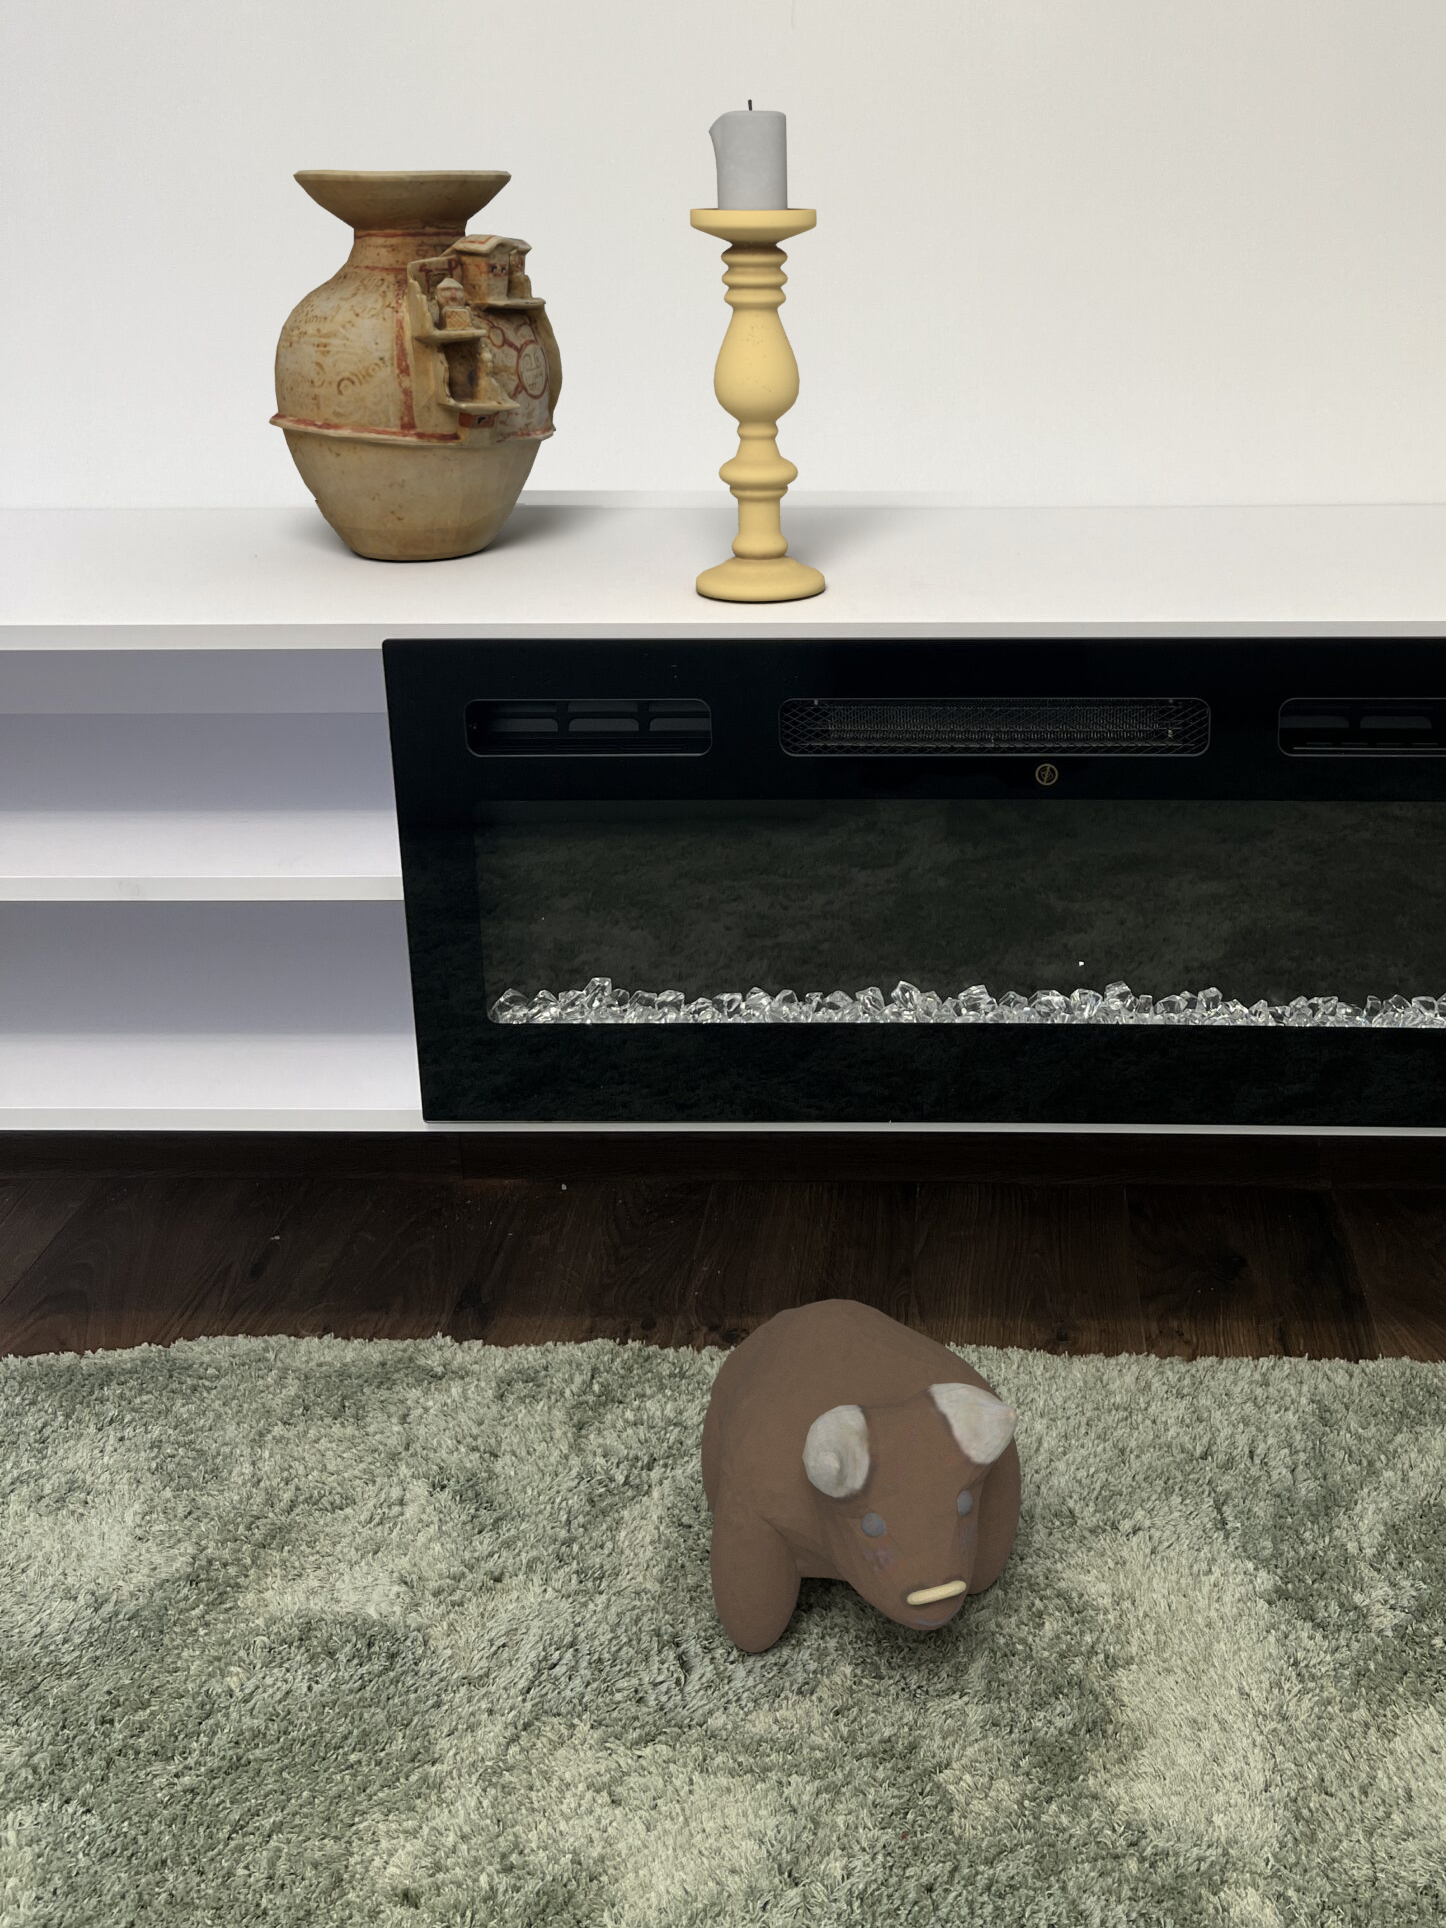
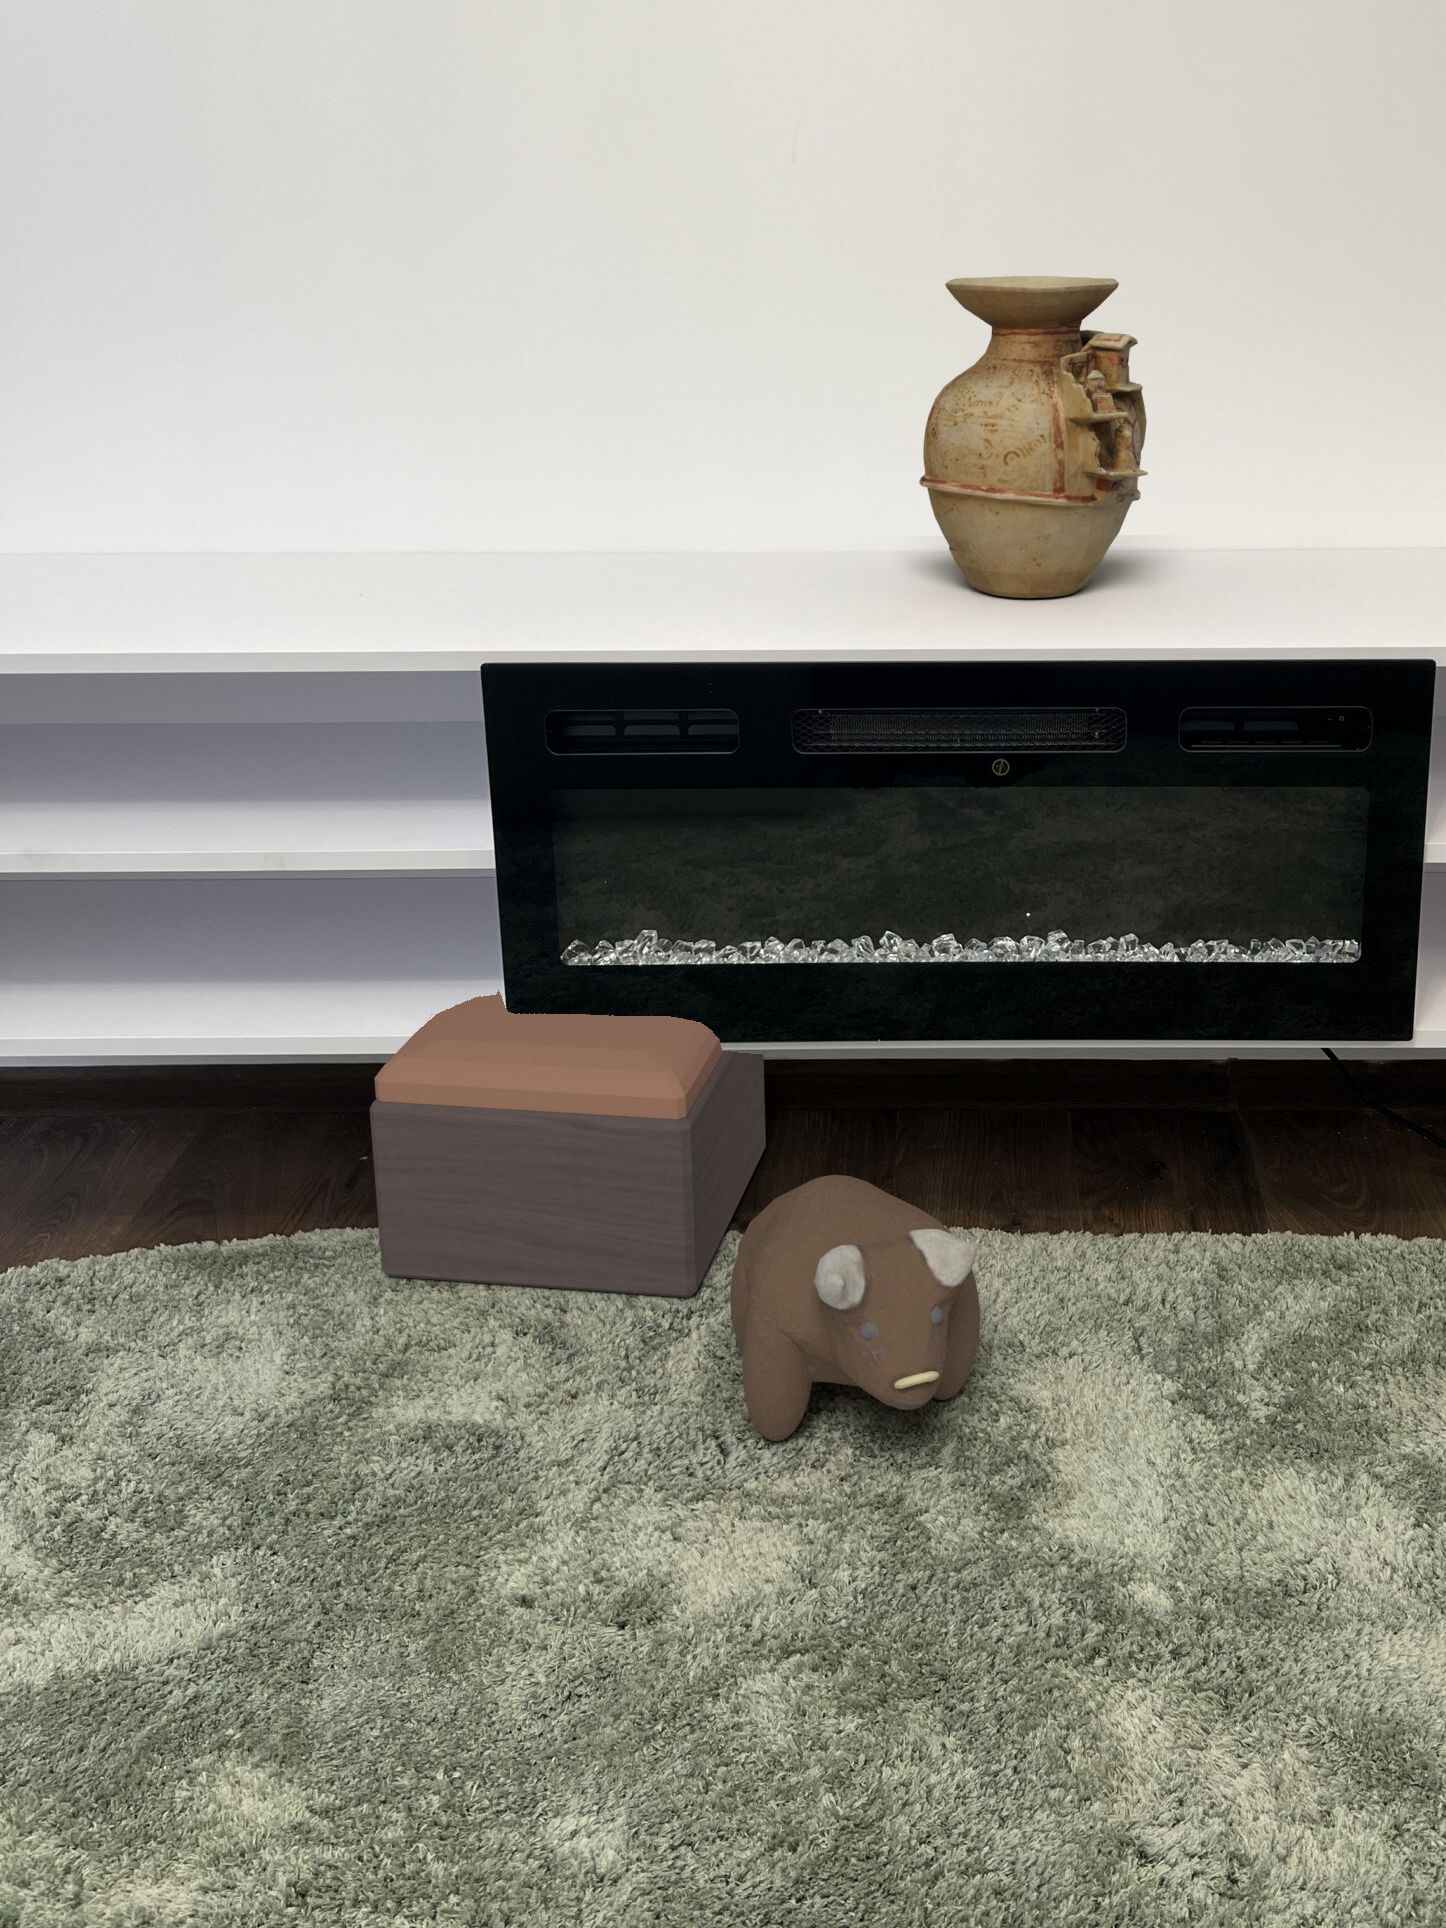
candle holder: present [690,99,825,601] -> none [709,233,818,631]
vase: present [269,170,563,560] -> present [919,276,1148,598]
footstool: none [258,994,760,1439] -> present [370,990,766,1298]

